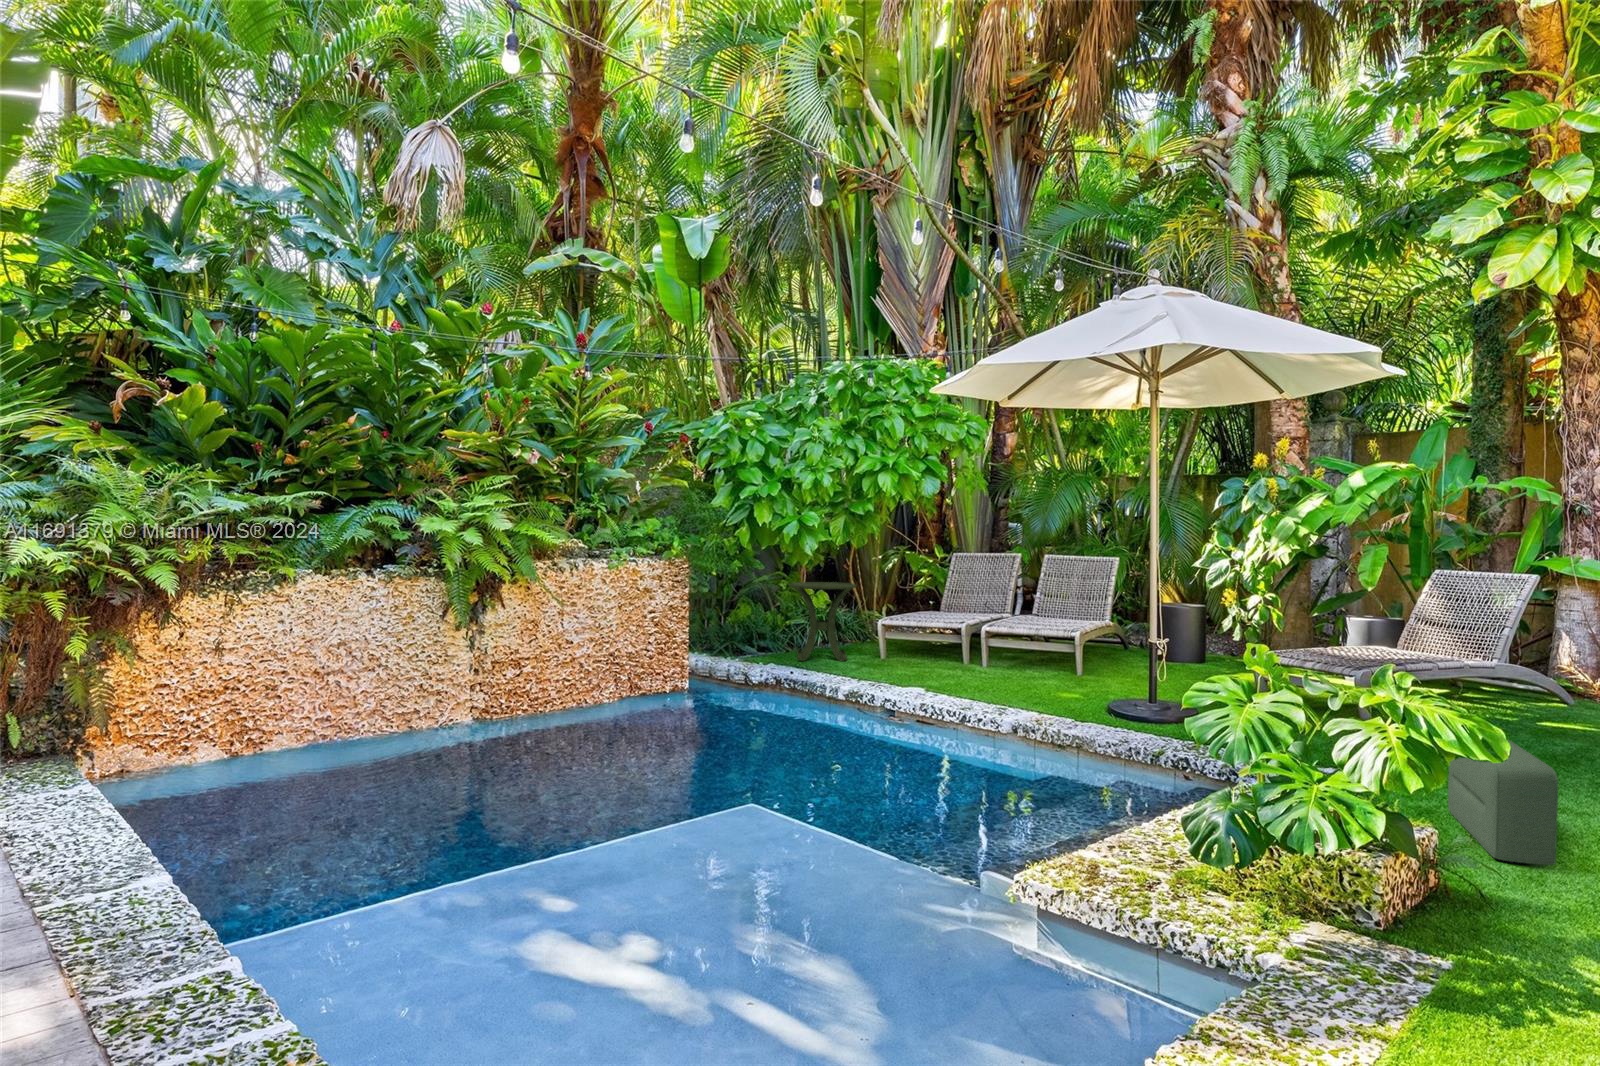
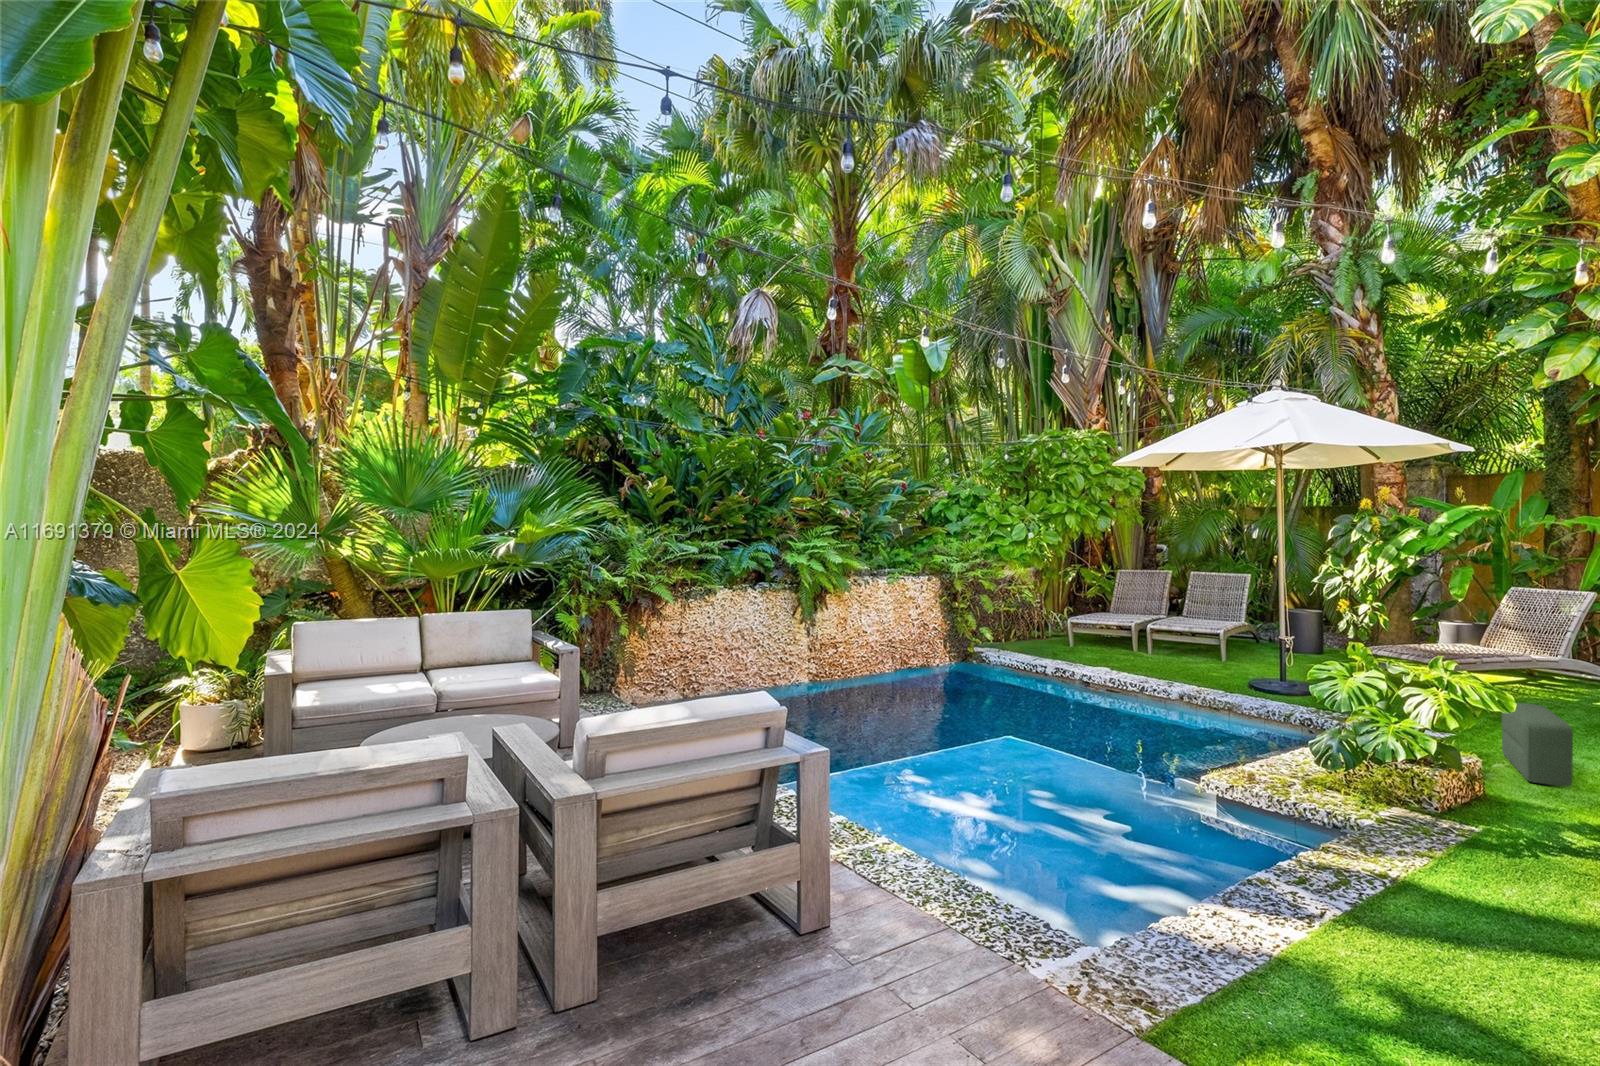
side table: present [789,582,856,661] -> none [1004,592,1053,648]

